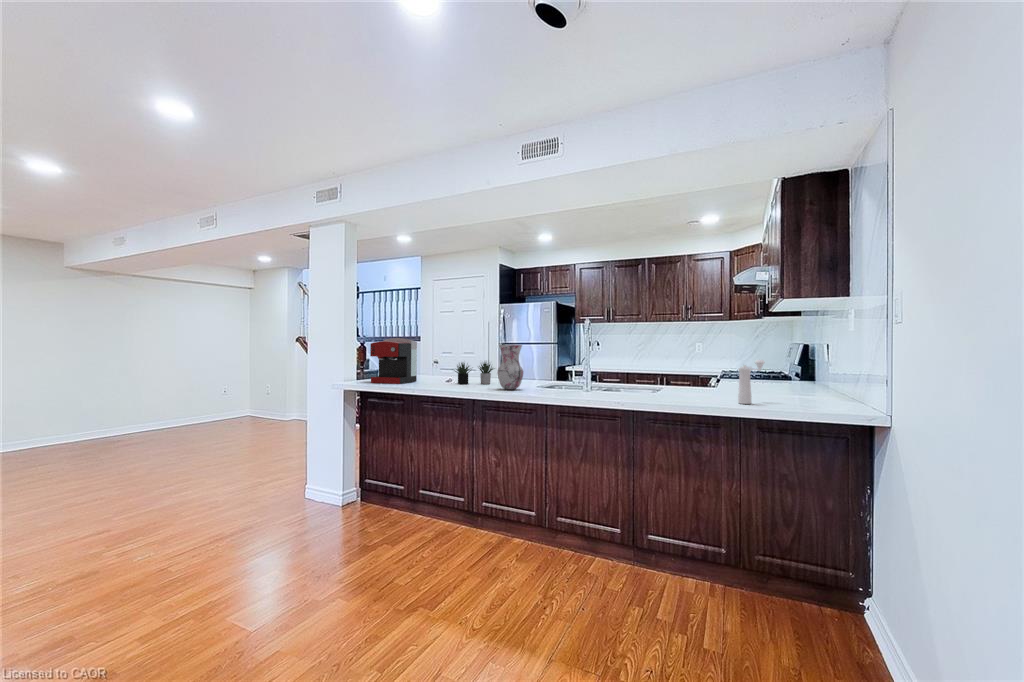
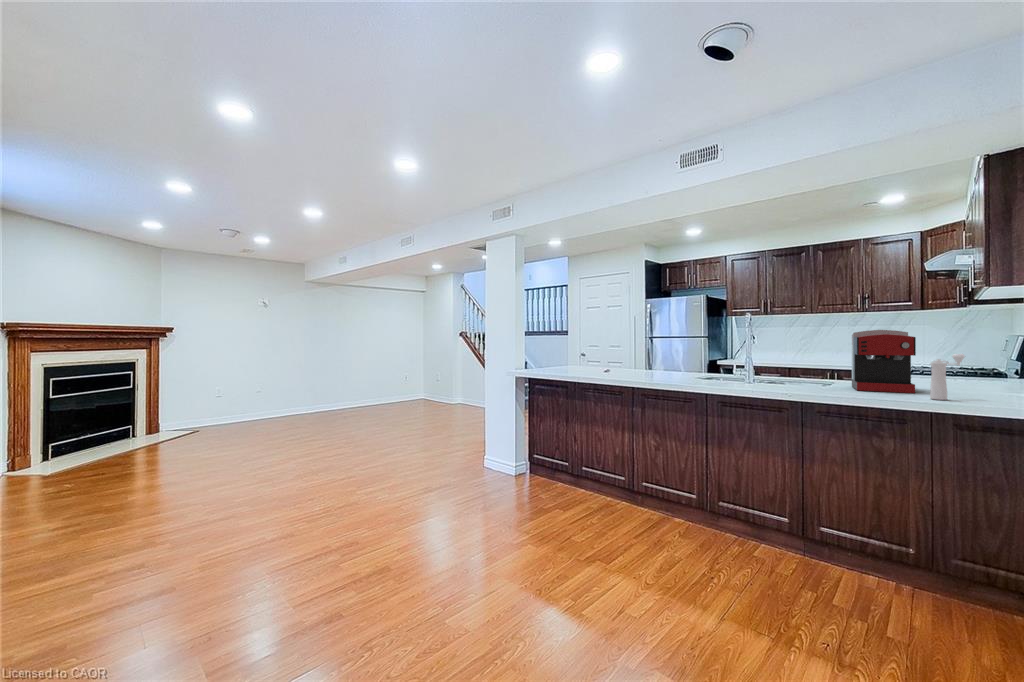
coffee maker: present [370,338,417,384] -> present [852,330,916,393]
vase: present [497,344,523,390] -> none [657,339,683,381]
succulent plant: present [455,362,493,384] -> none [610,352,653,375]

